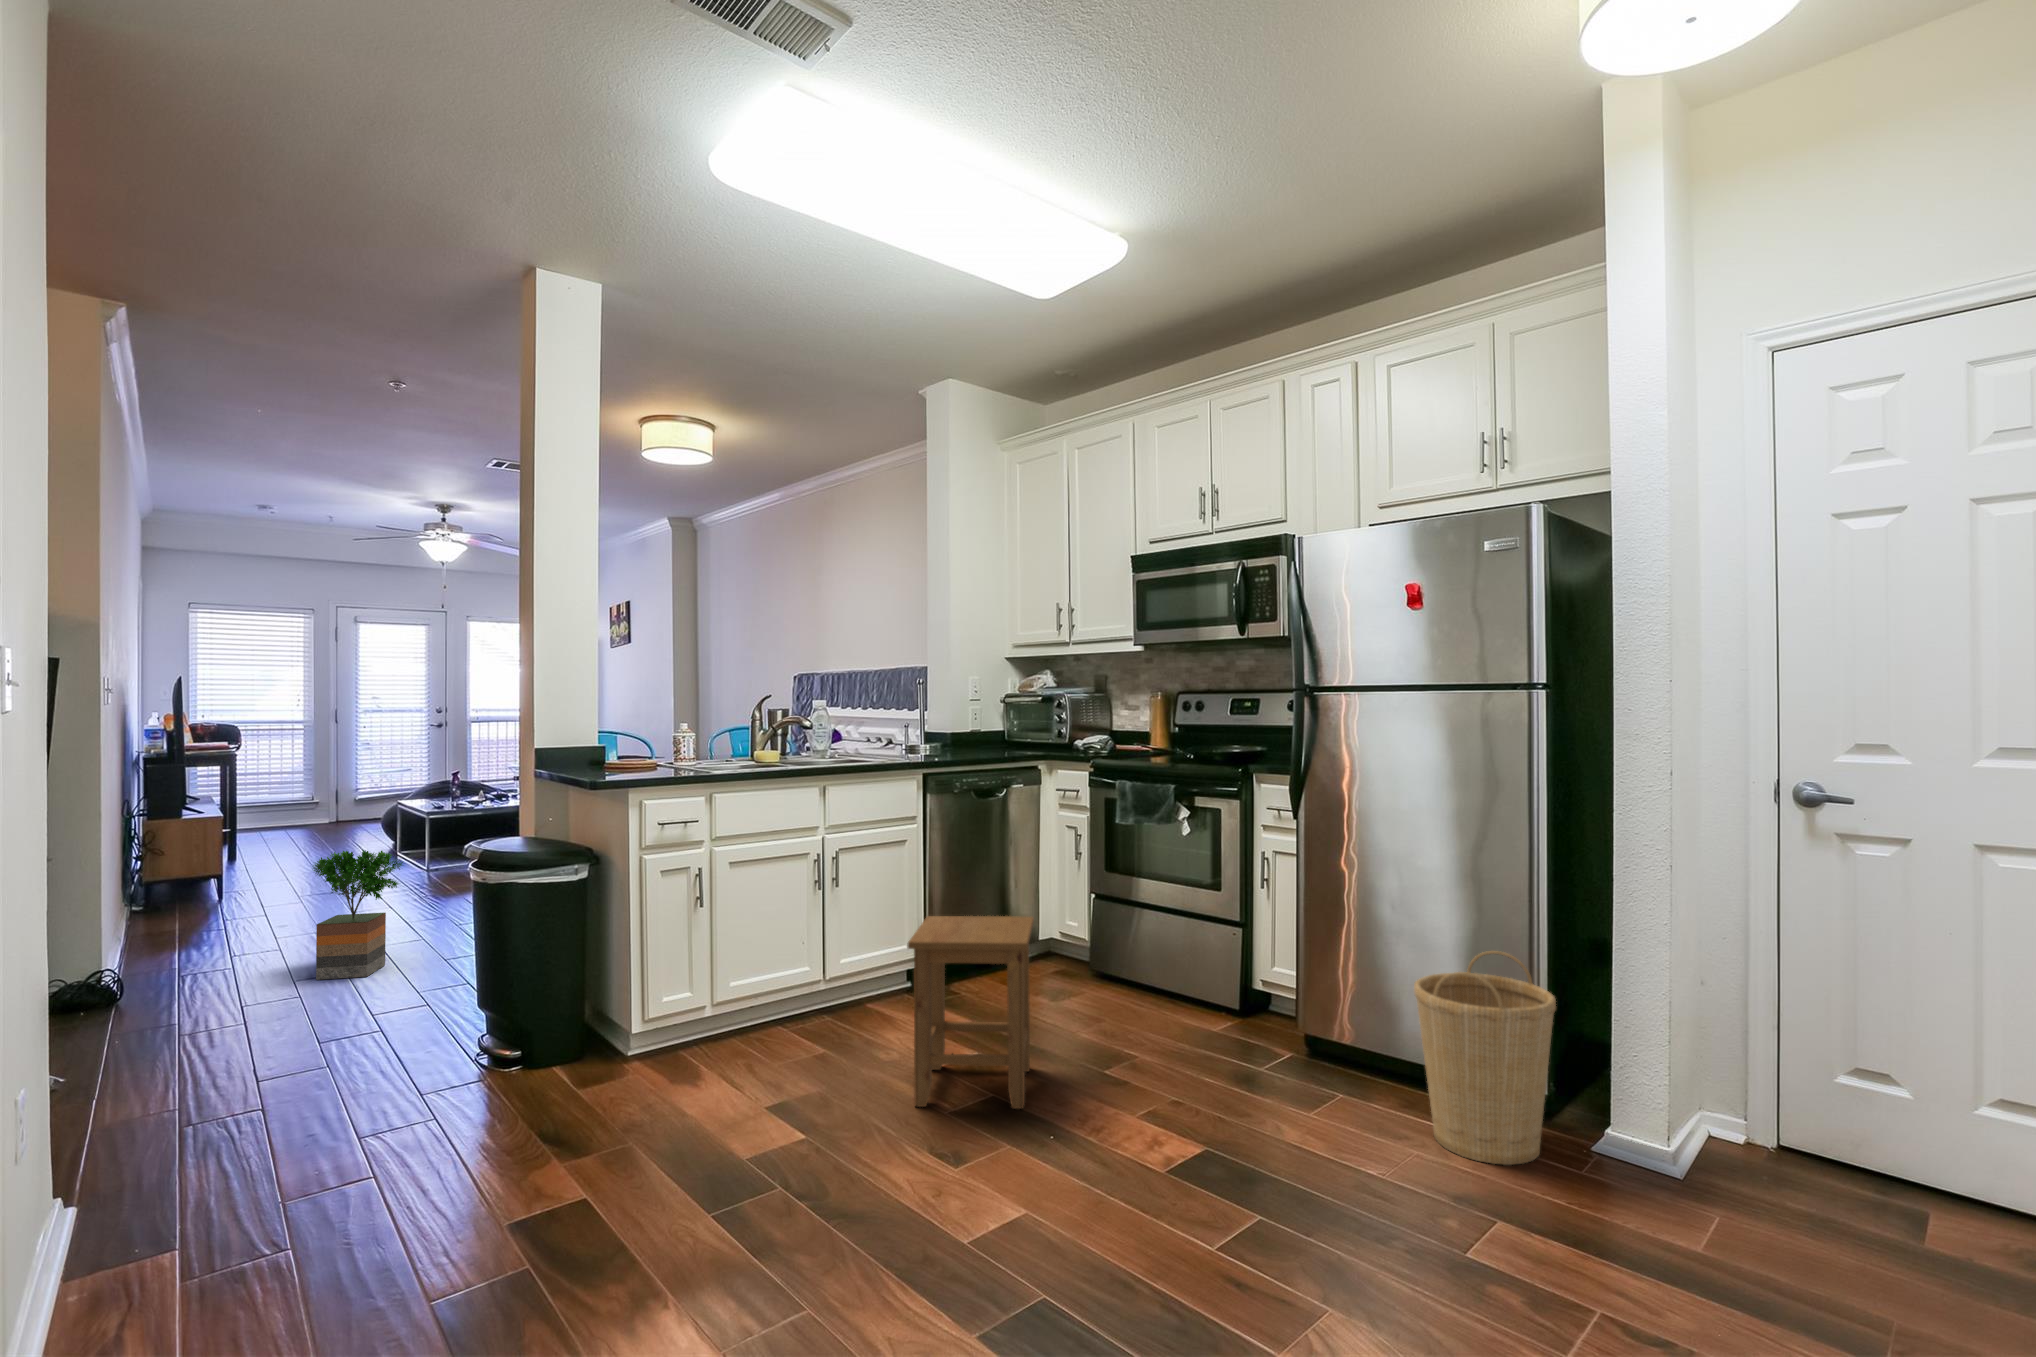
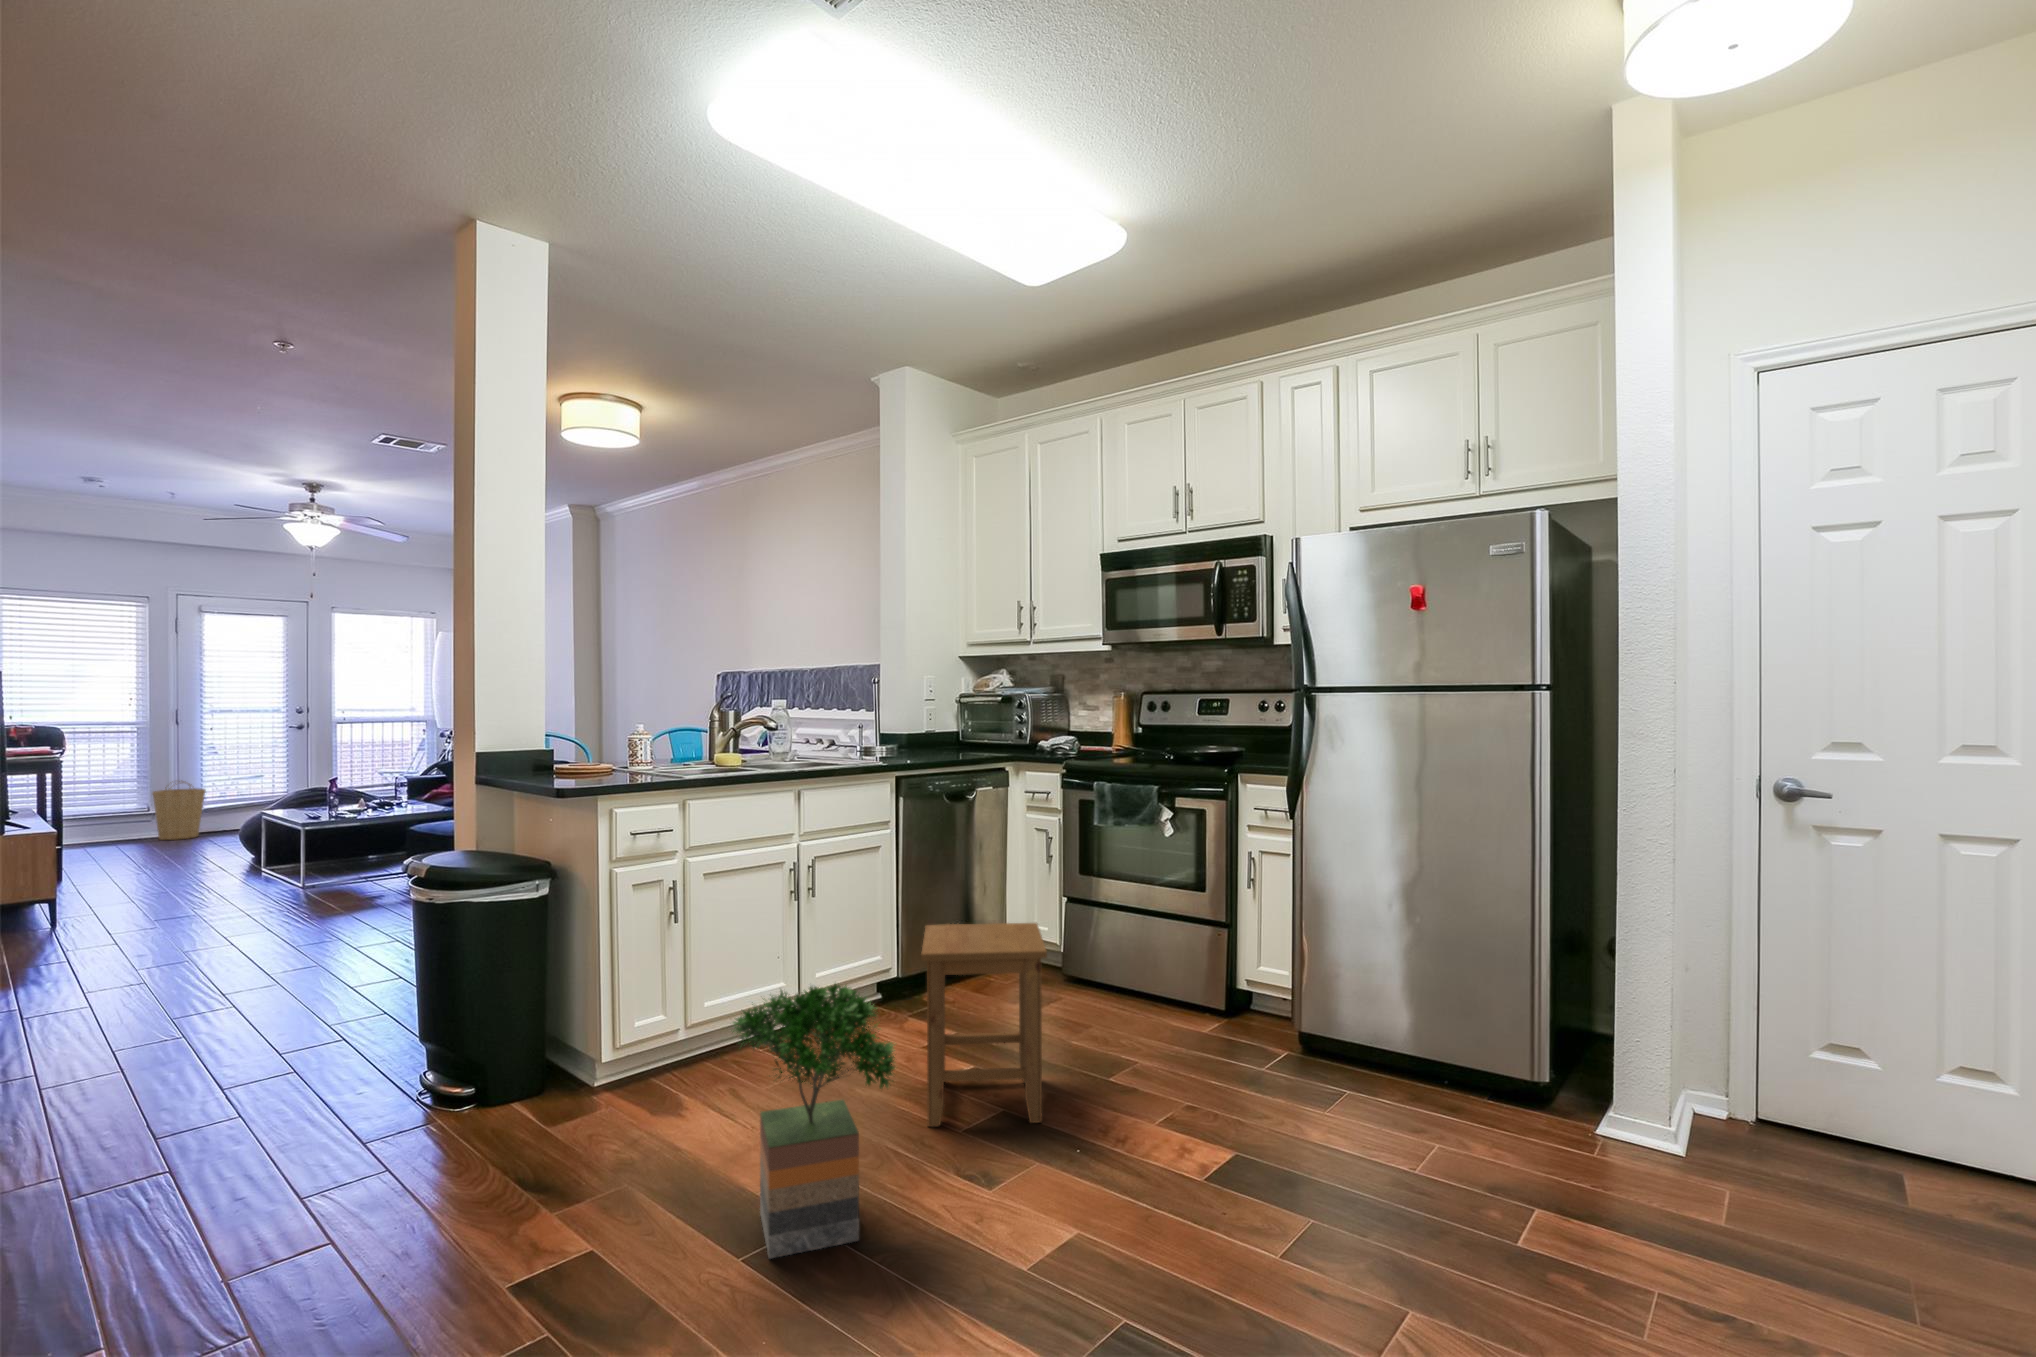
potted tree: present [313,850,403,980] -> present [733,984,895,1258]
basket: present [1414,951,1556,1165] -> present [153,781,206,840]

